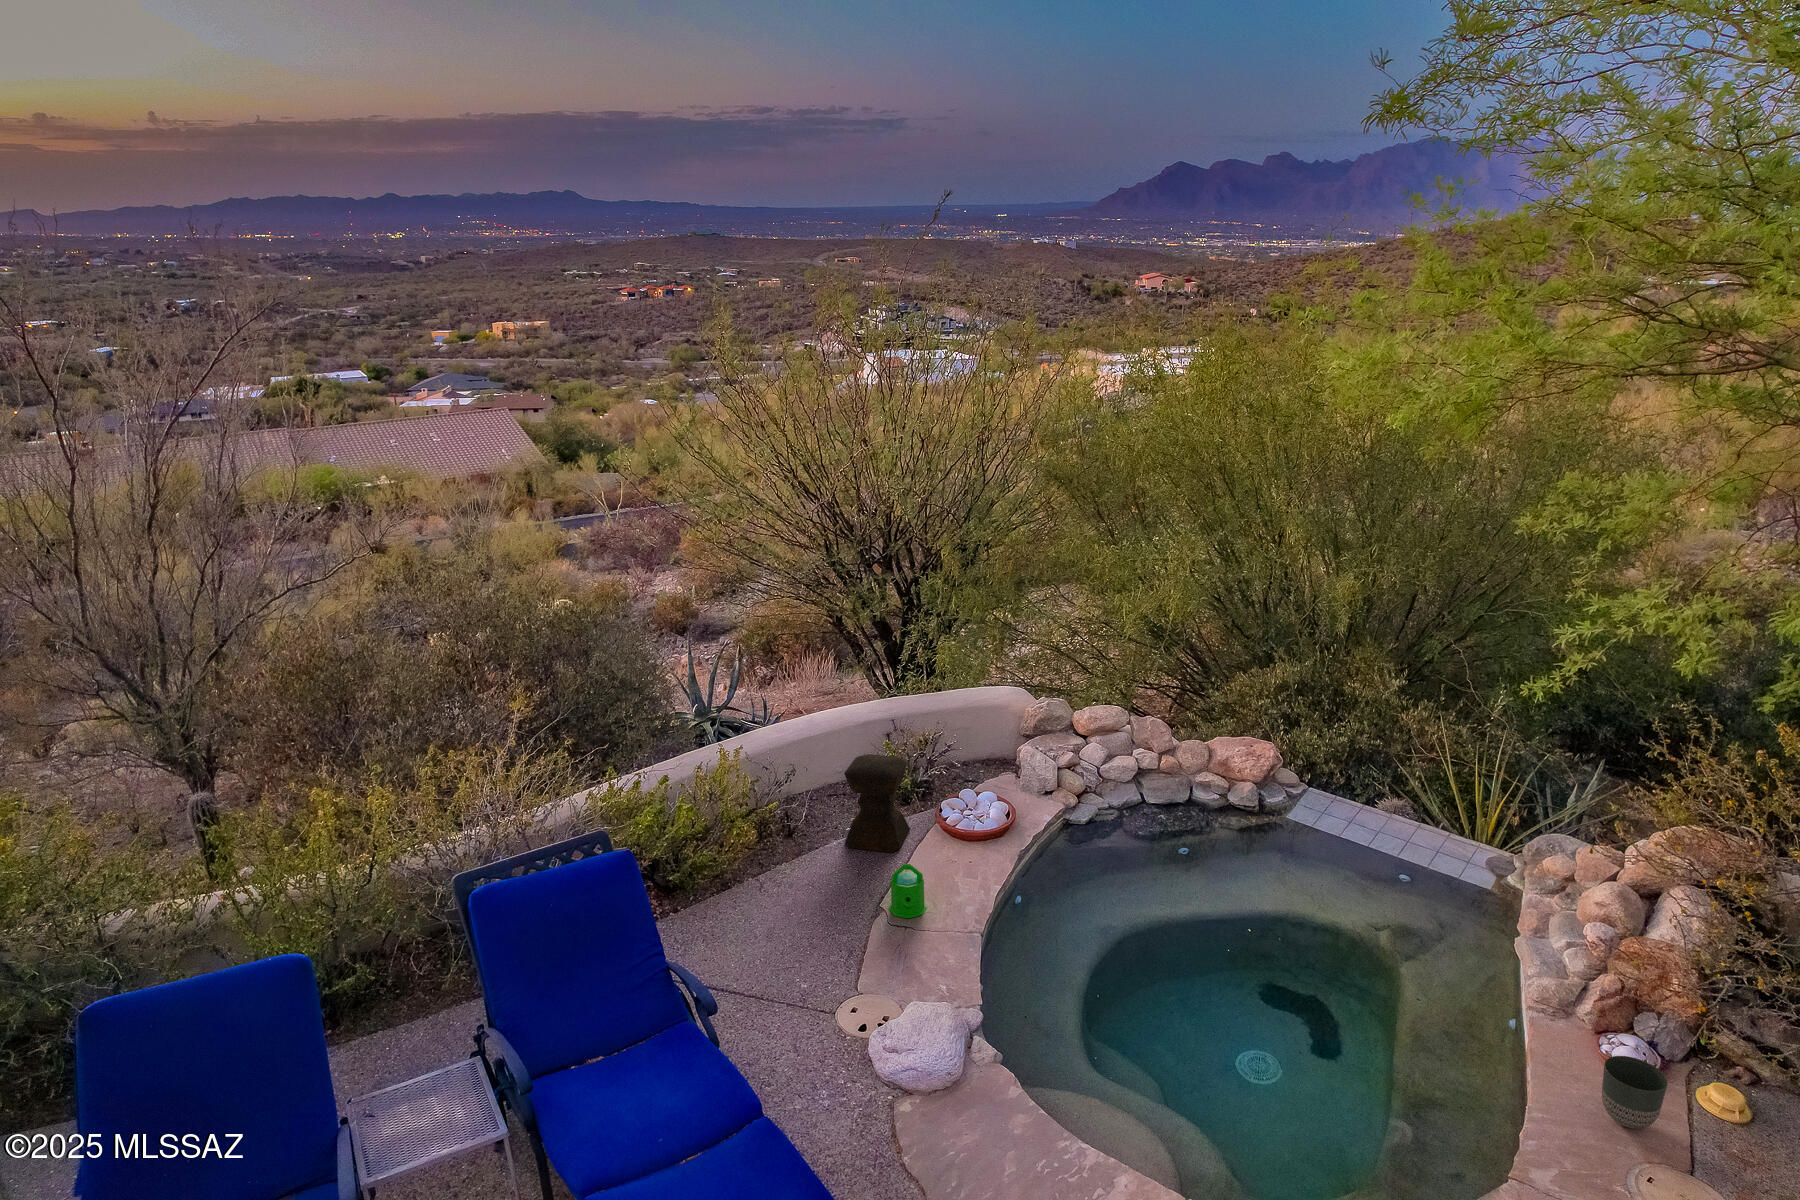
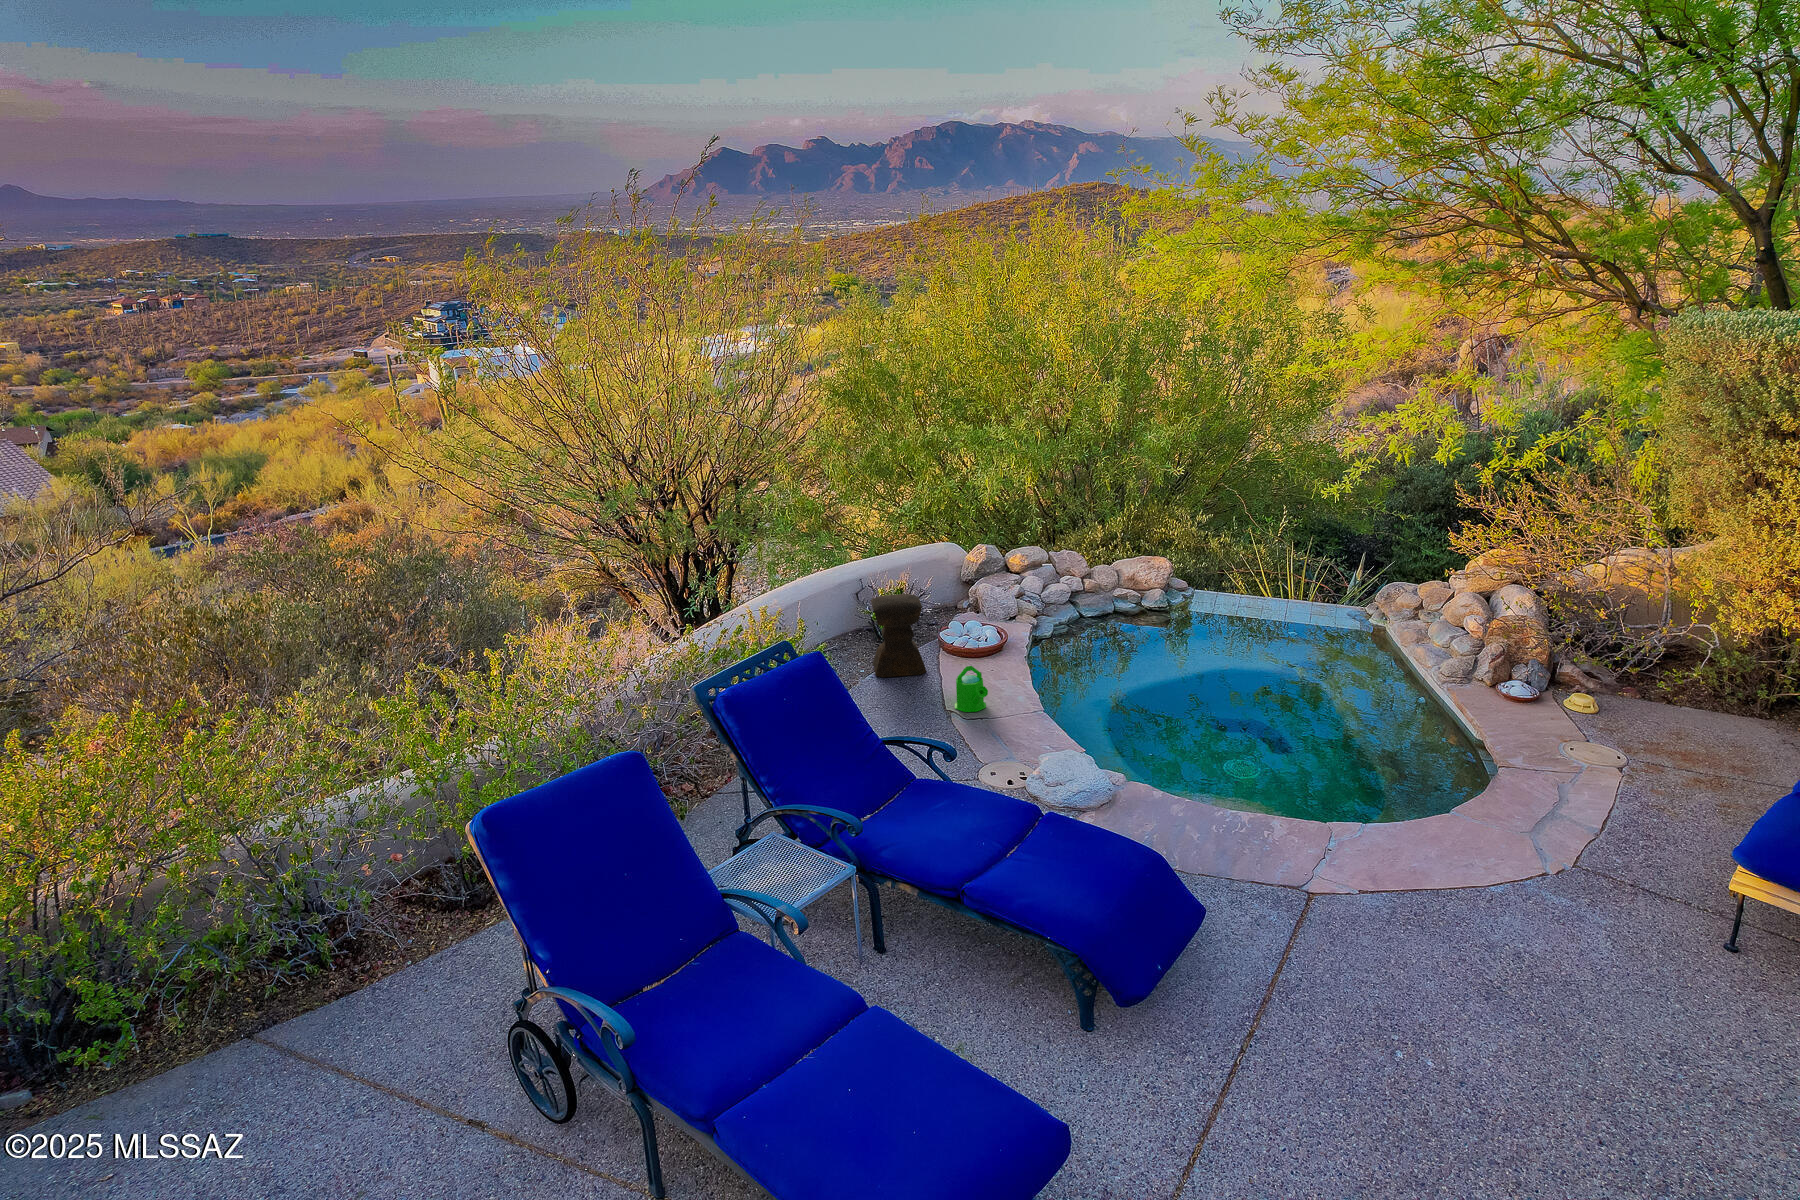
planter: present [1602,1056,1668,1129] -> none [1526,682,1571,727]

